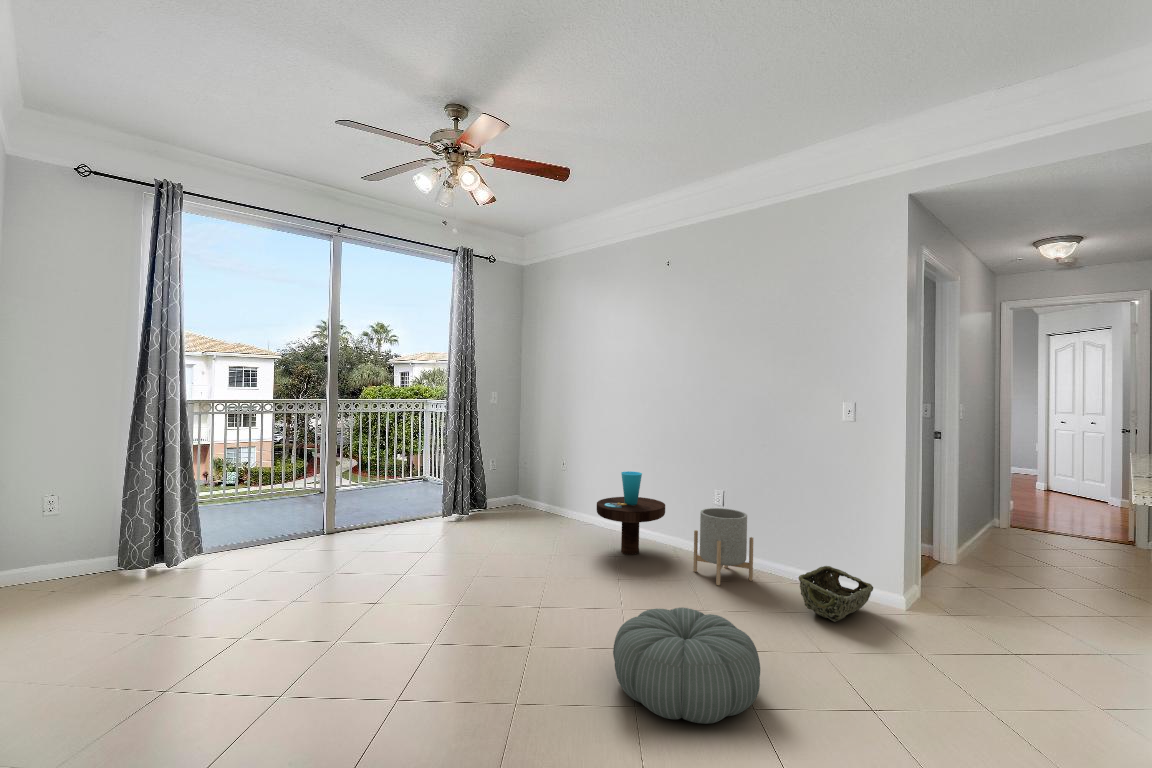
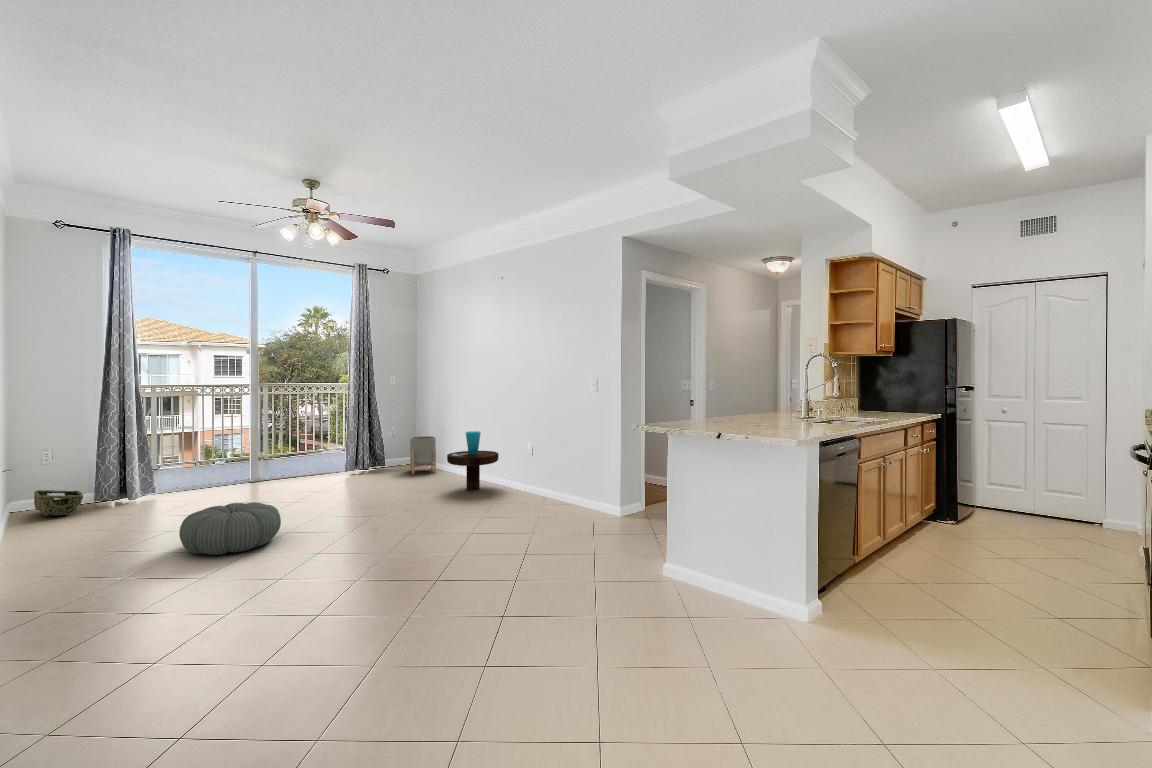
planter: present [693,508,753,585] -> present [410,436,436,474]
woven basket: present [798,566,873,622] -> present [34,490,83,516]
pouf: present [613,608,760,724] -> present [179,502,281,555]

